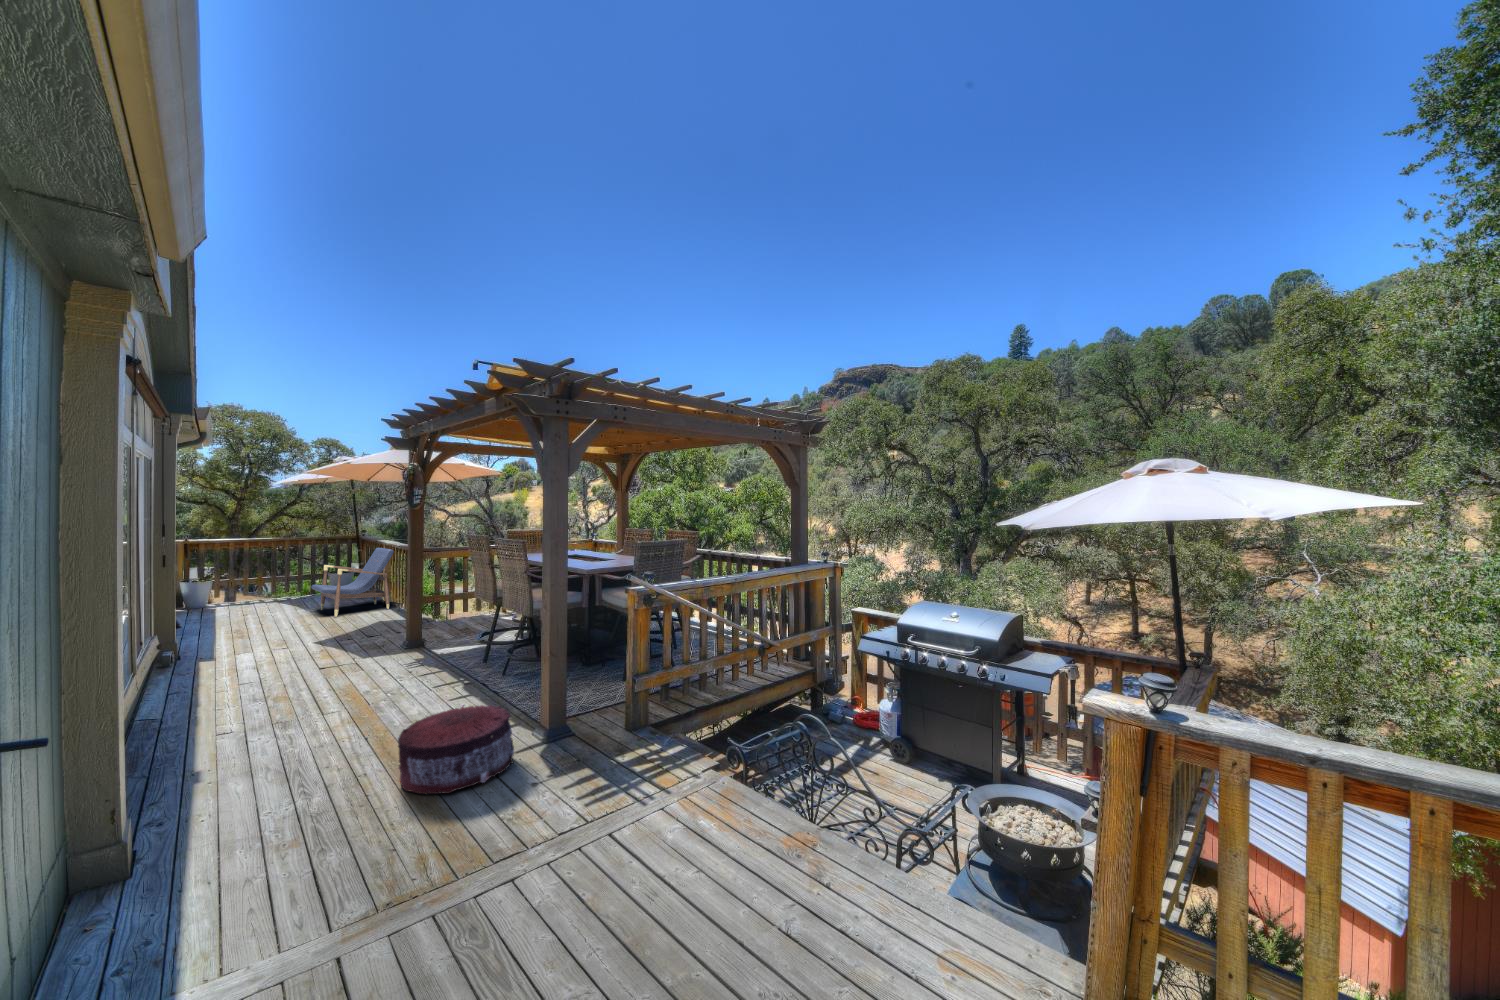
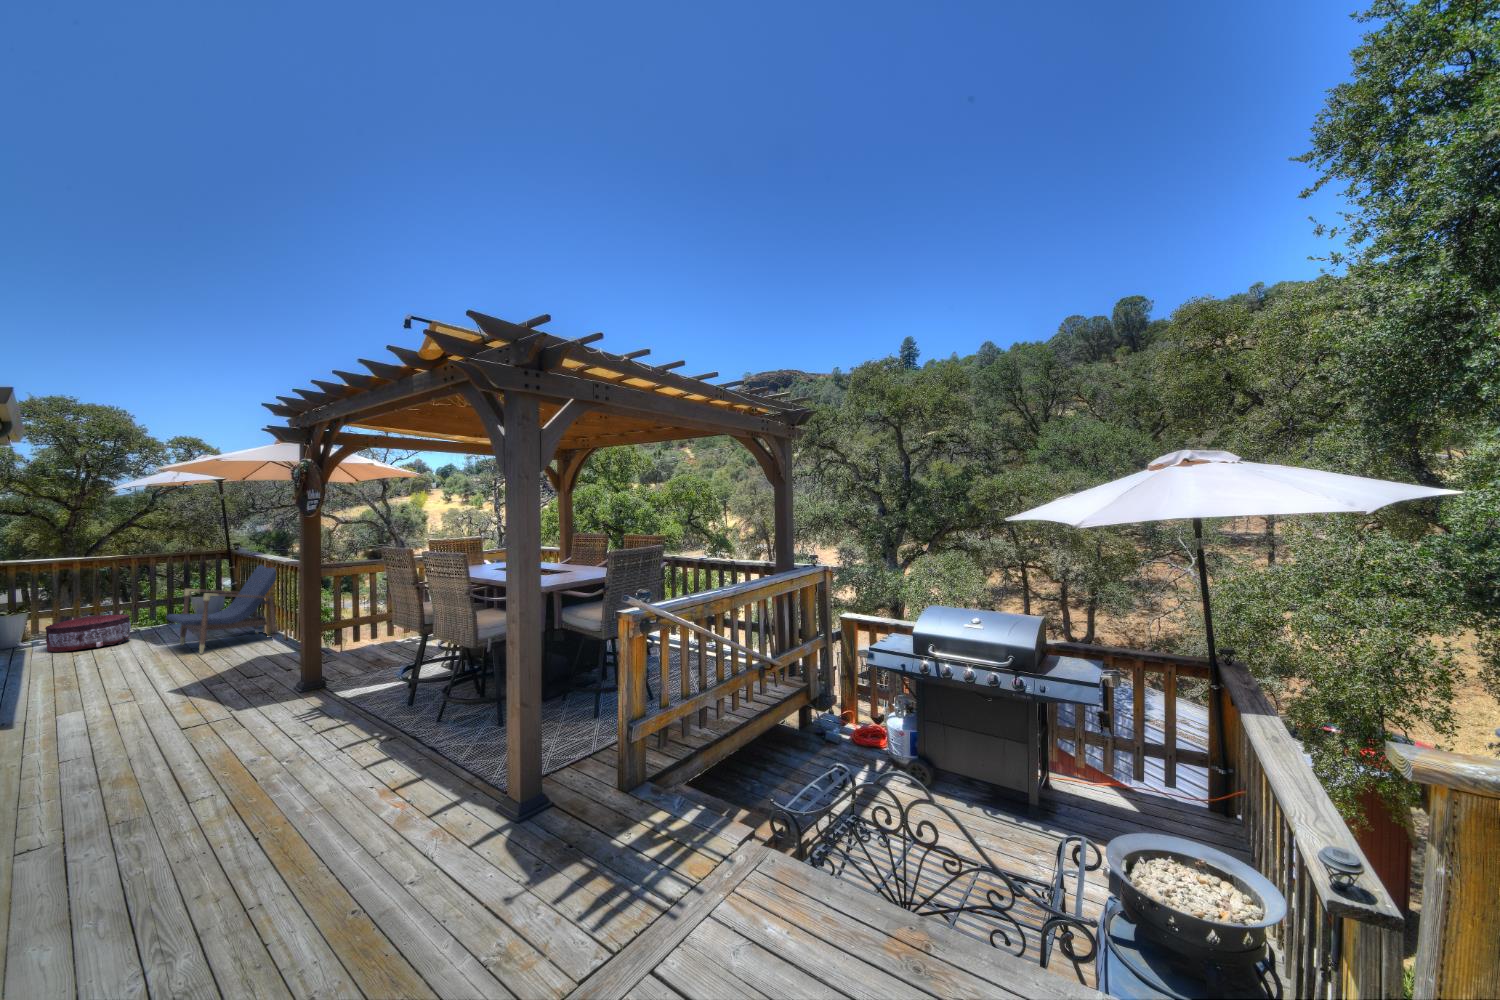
pouf: present [398,705,514,794] -> present [45,614,131,652]

